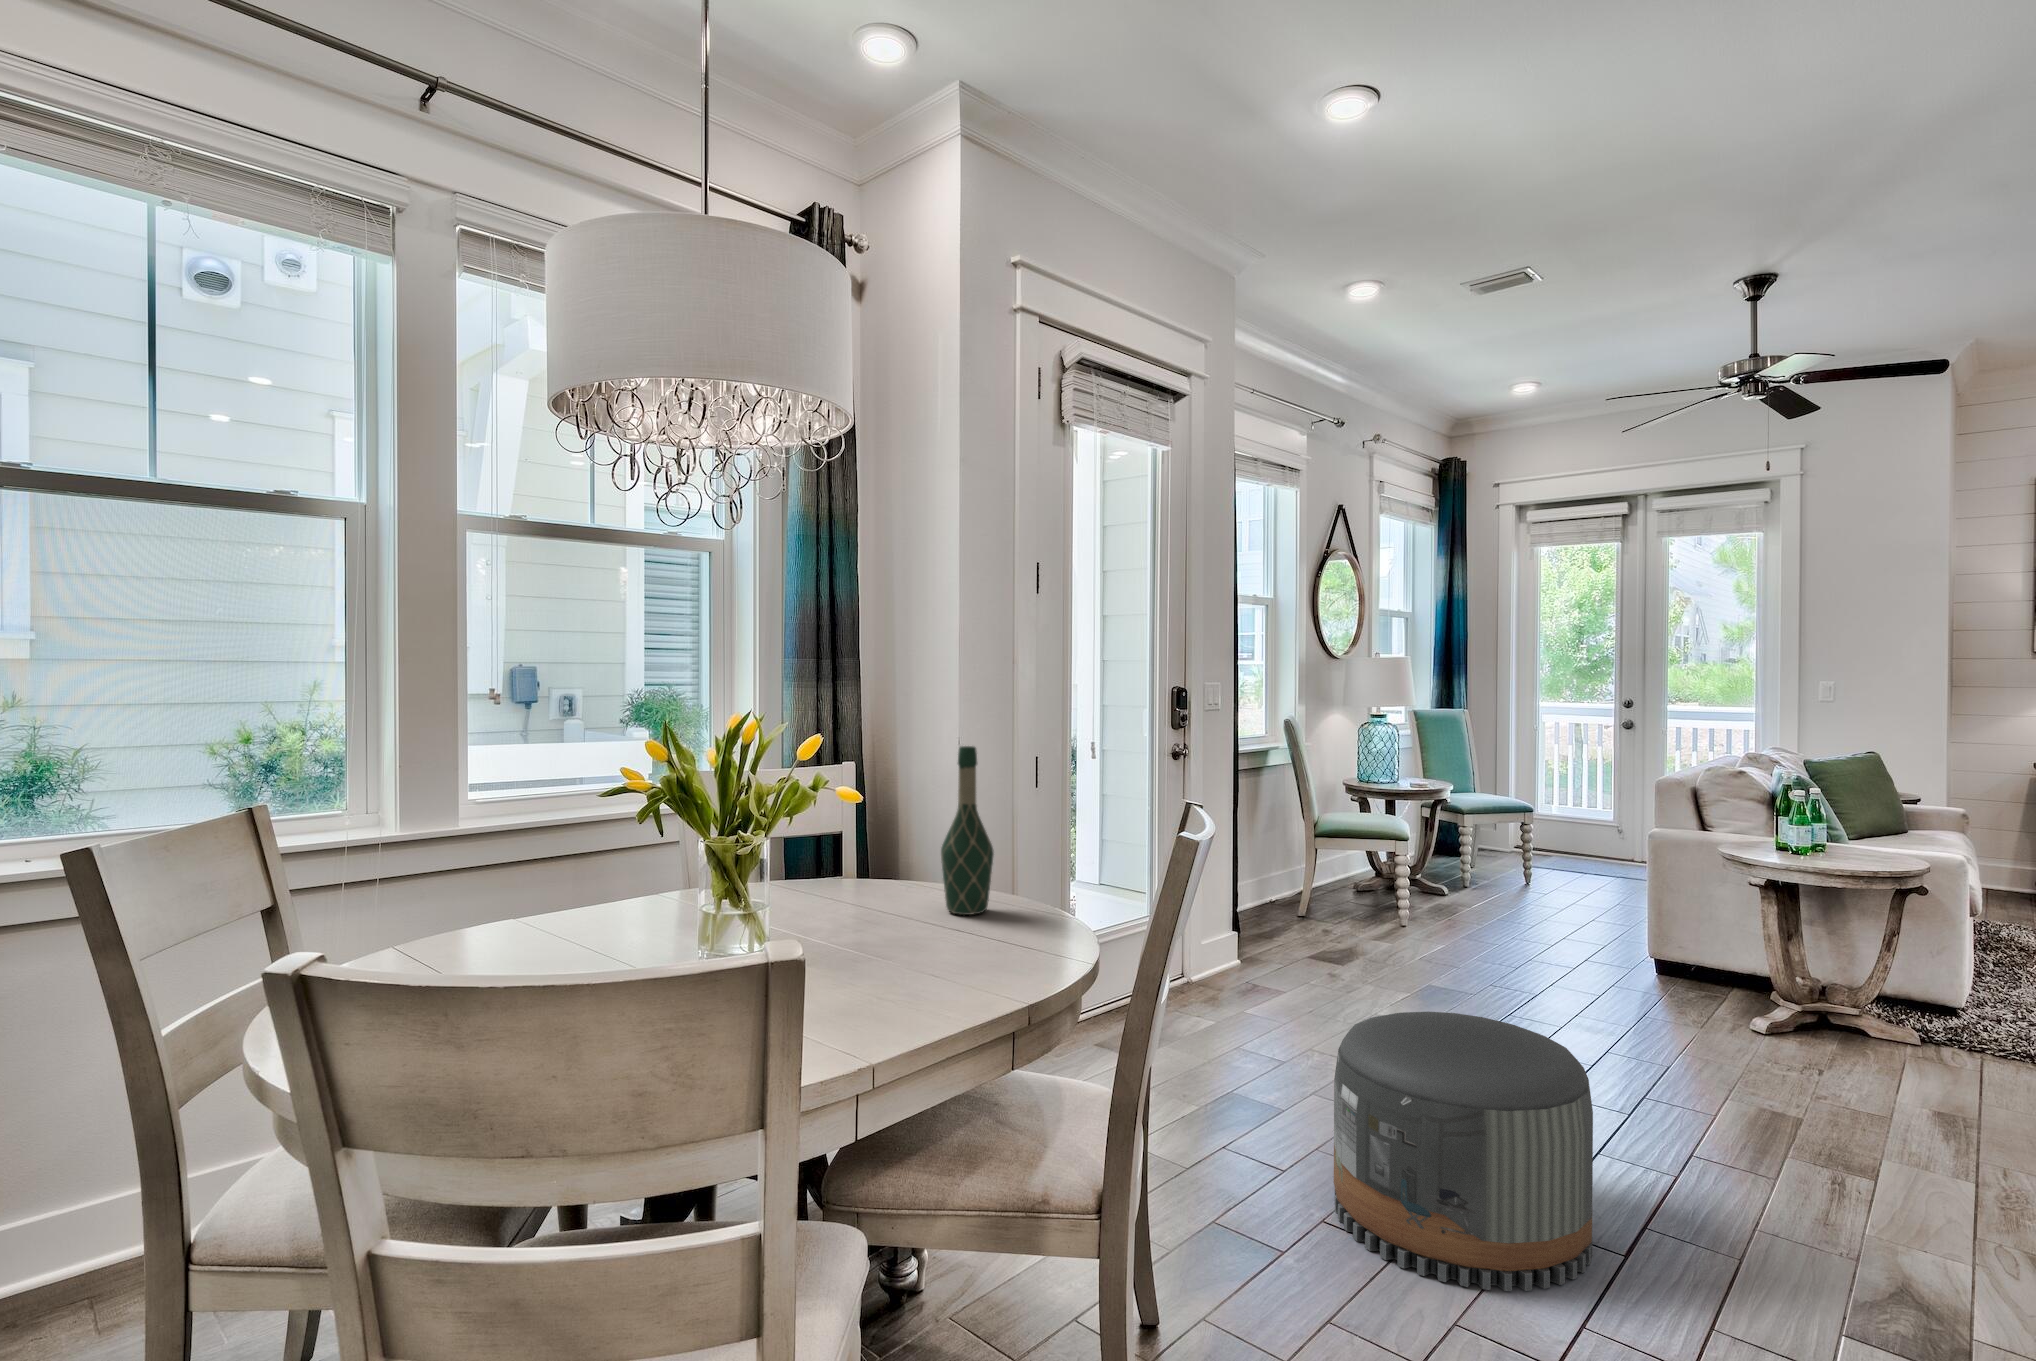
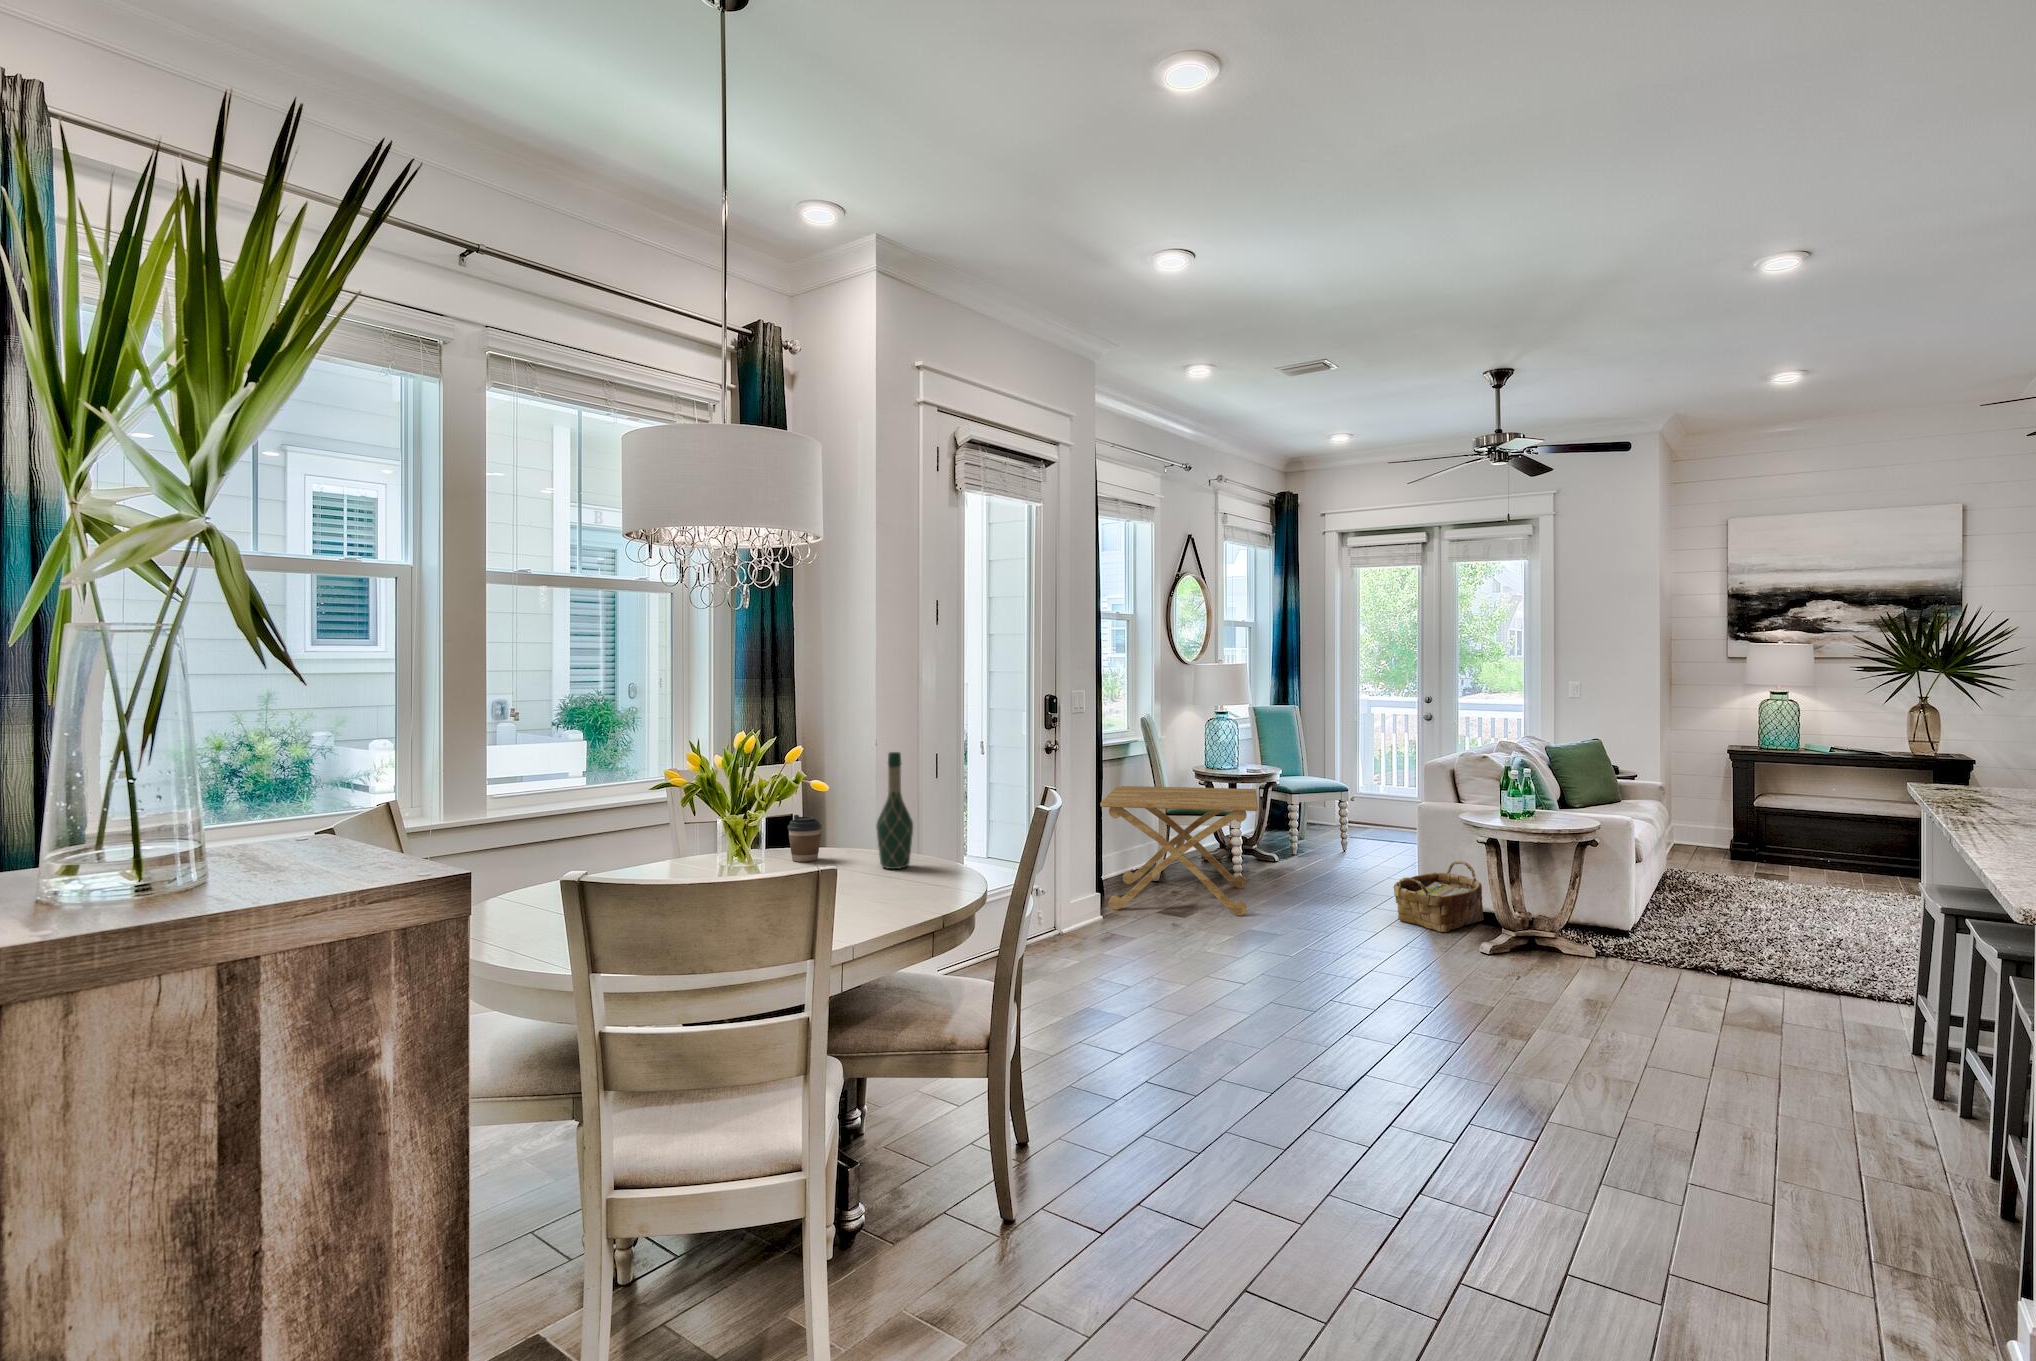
side table: none [1238,800,1439,965] -> present [1100,786,1258,915]
coffee cup: none [820,833,868,899] -> present [788,815,822,862]
woven basket: none [1620,905,1744,998] -> present [1394,861,1484,932]
pouf: present [1334,1012,1593,1291] -> none [1155,935,1326,1114]

